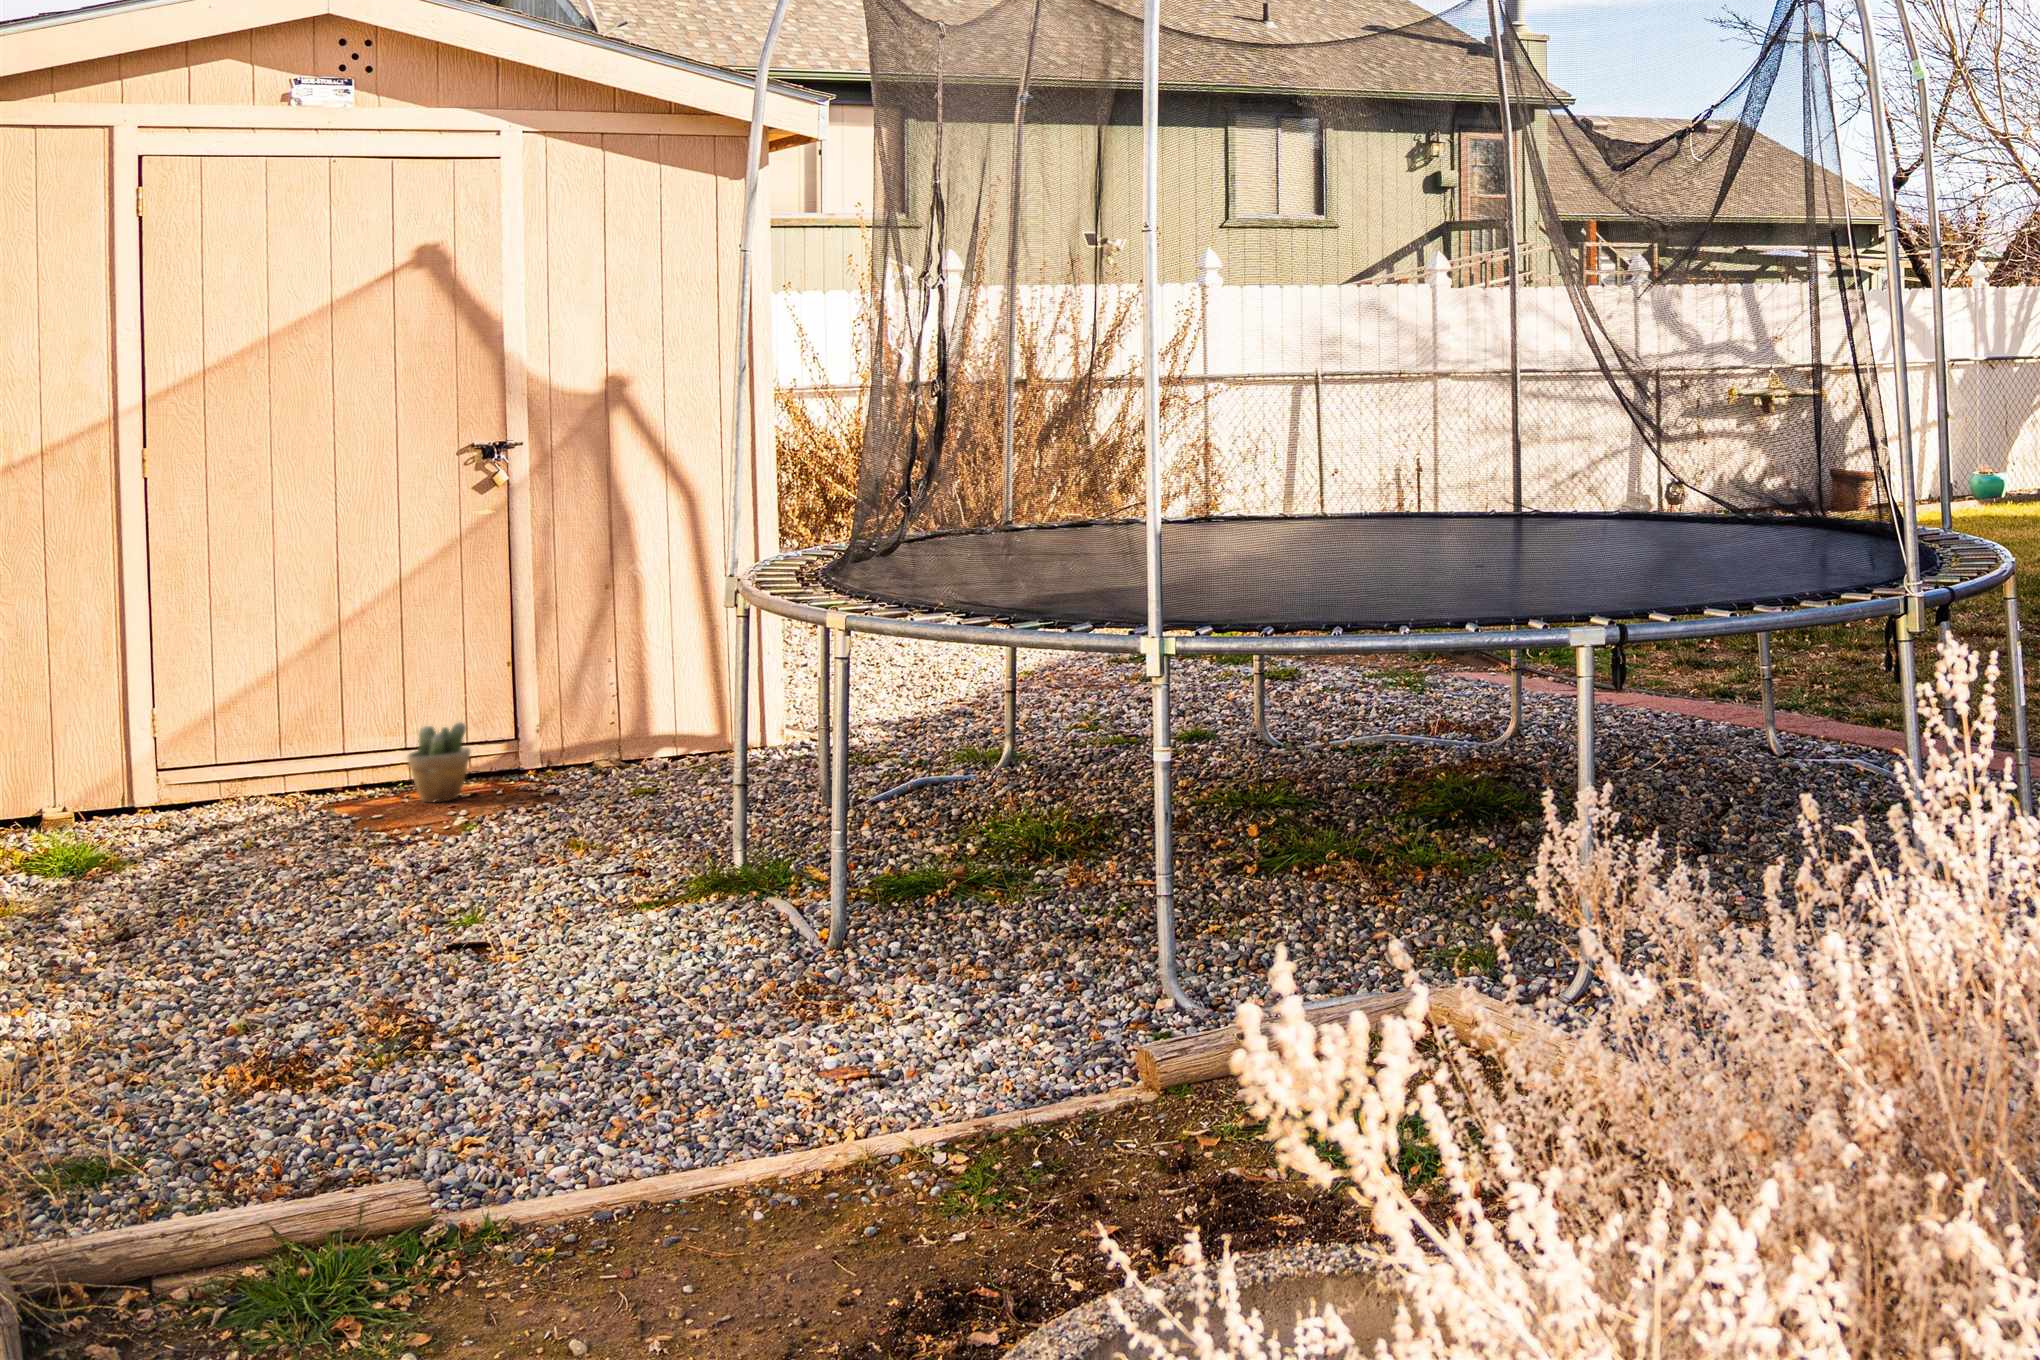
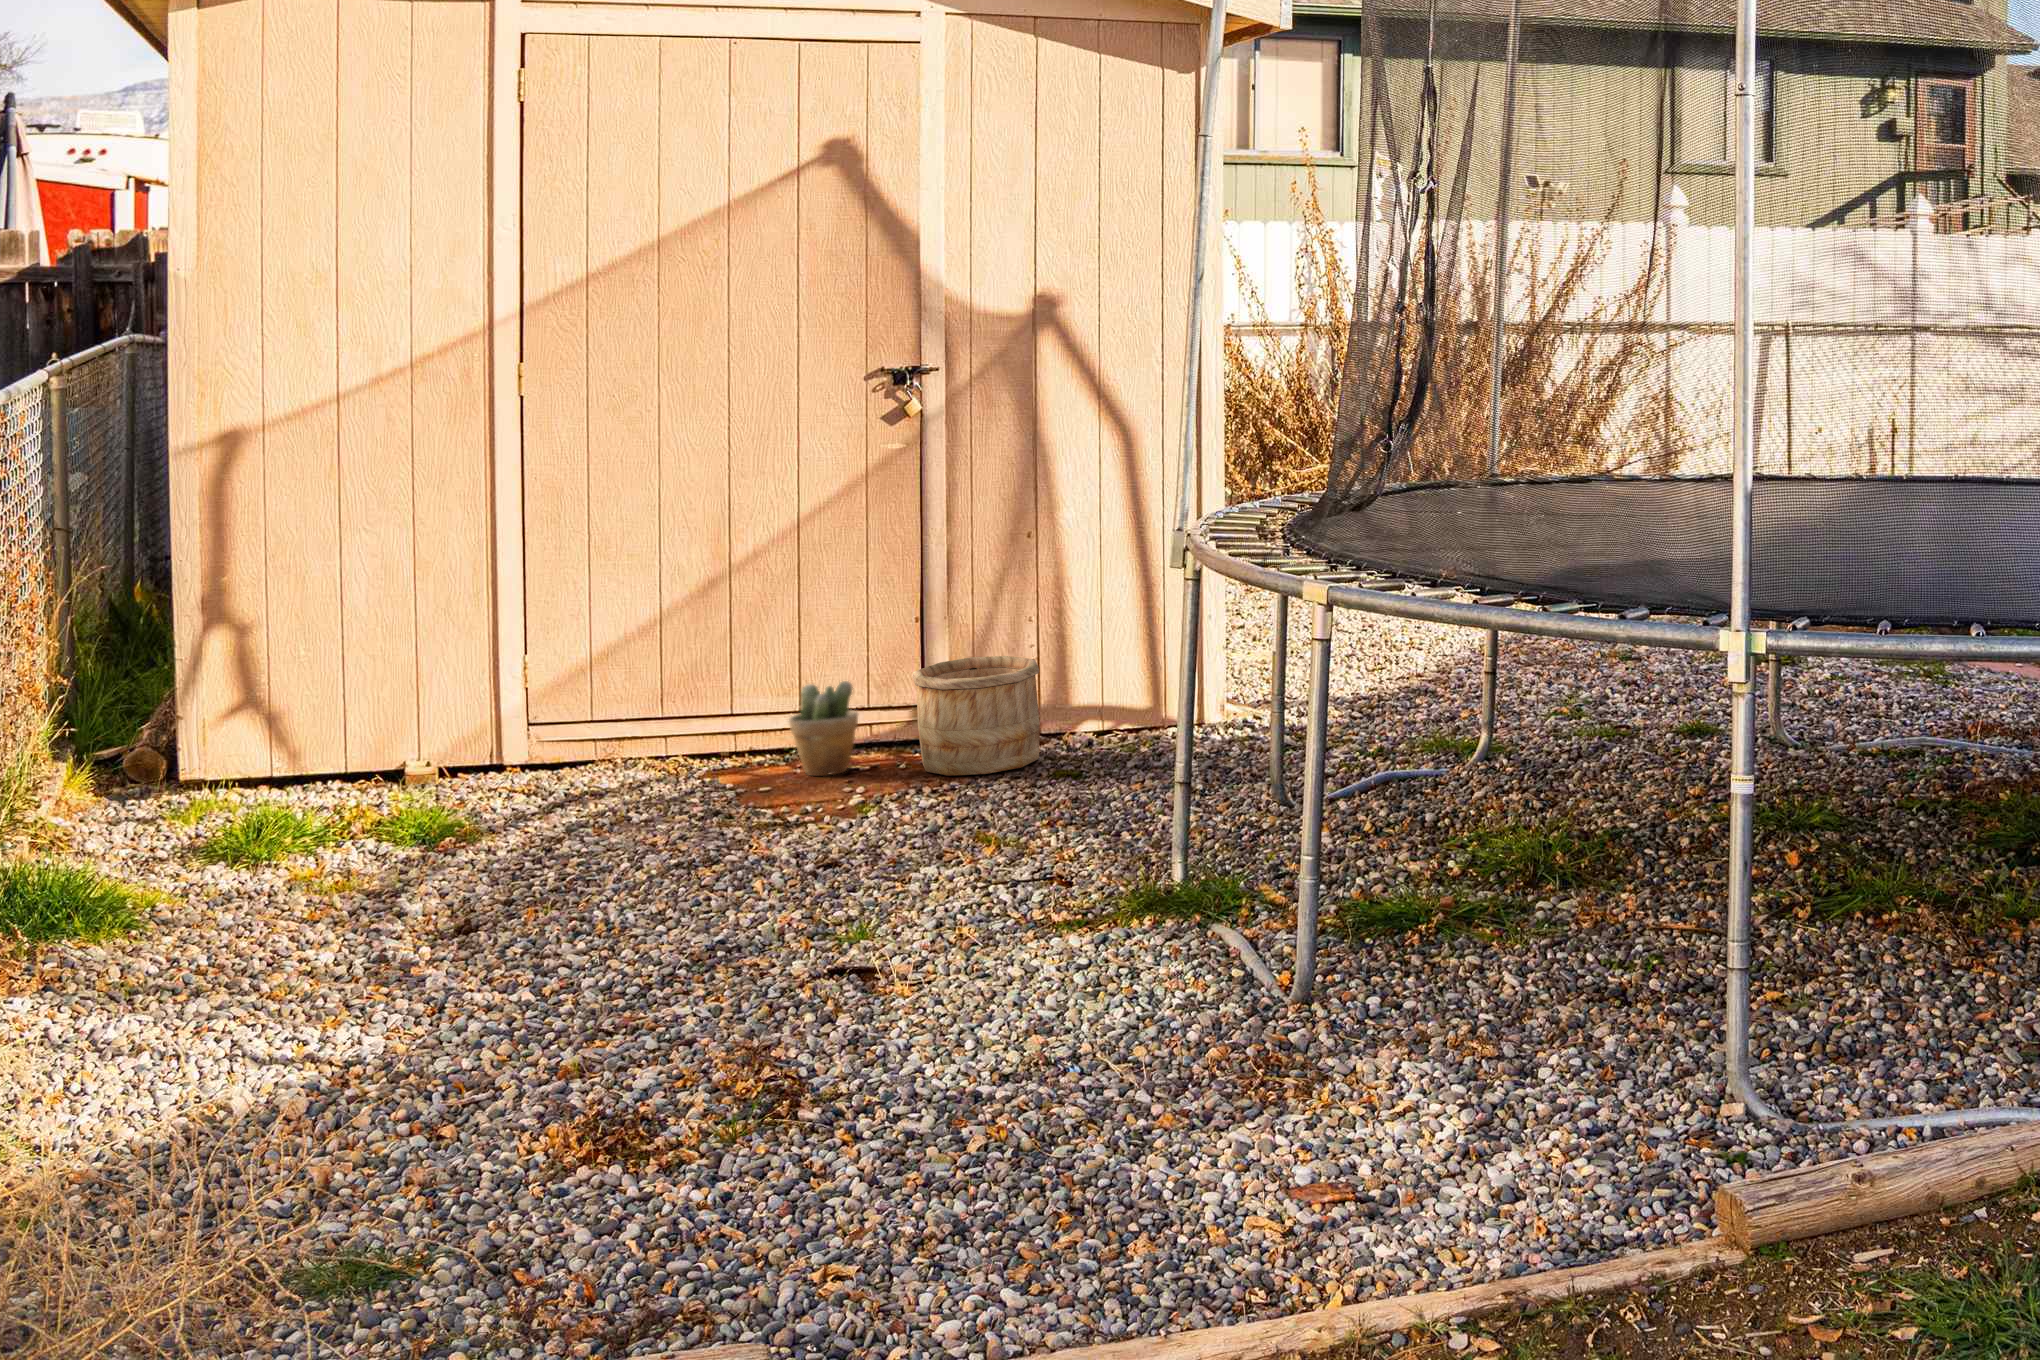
wooden bucket: none [519,699,633,798] -> present [912,656,1039,776]

